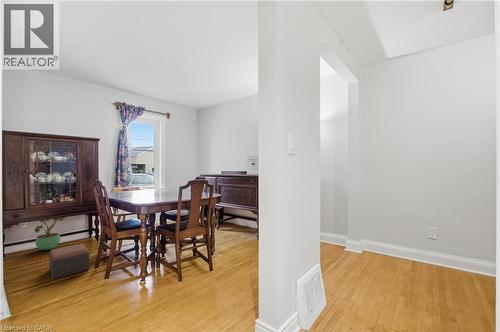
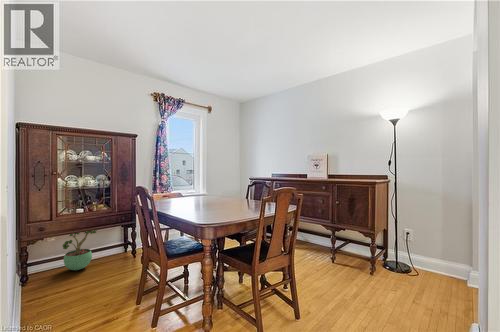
footstool: present [49,244,89,279] -> none [79,269,128,322]

